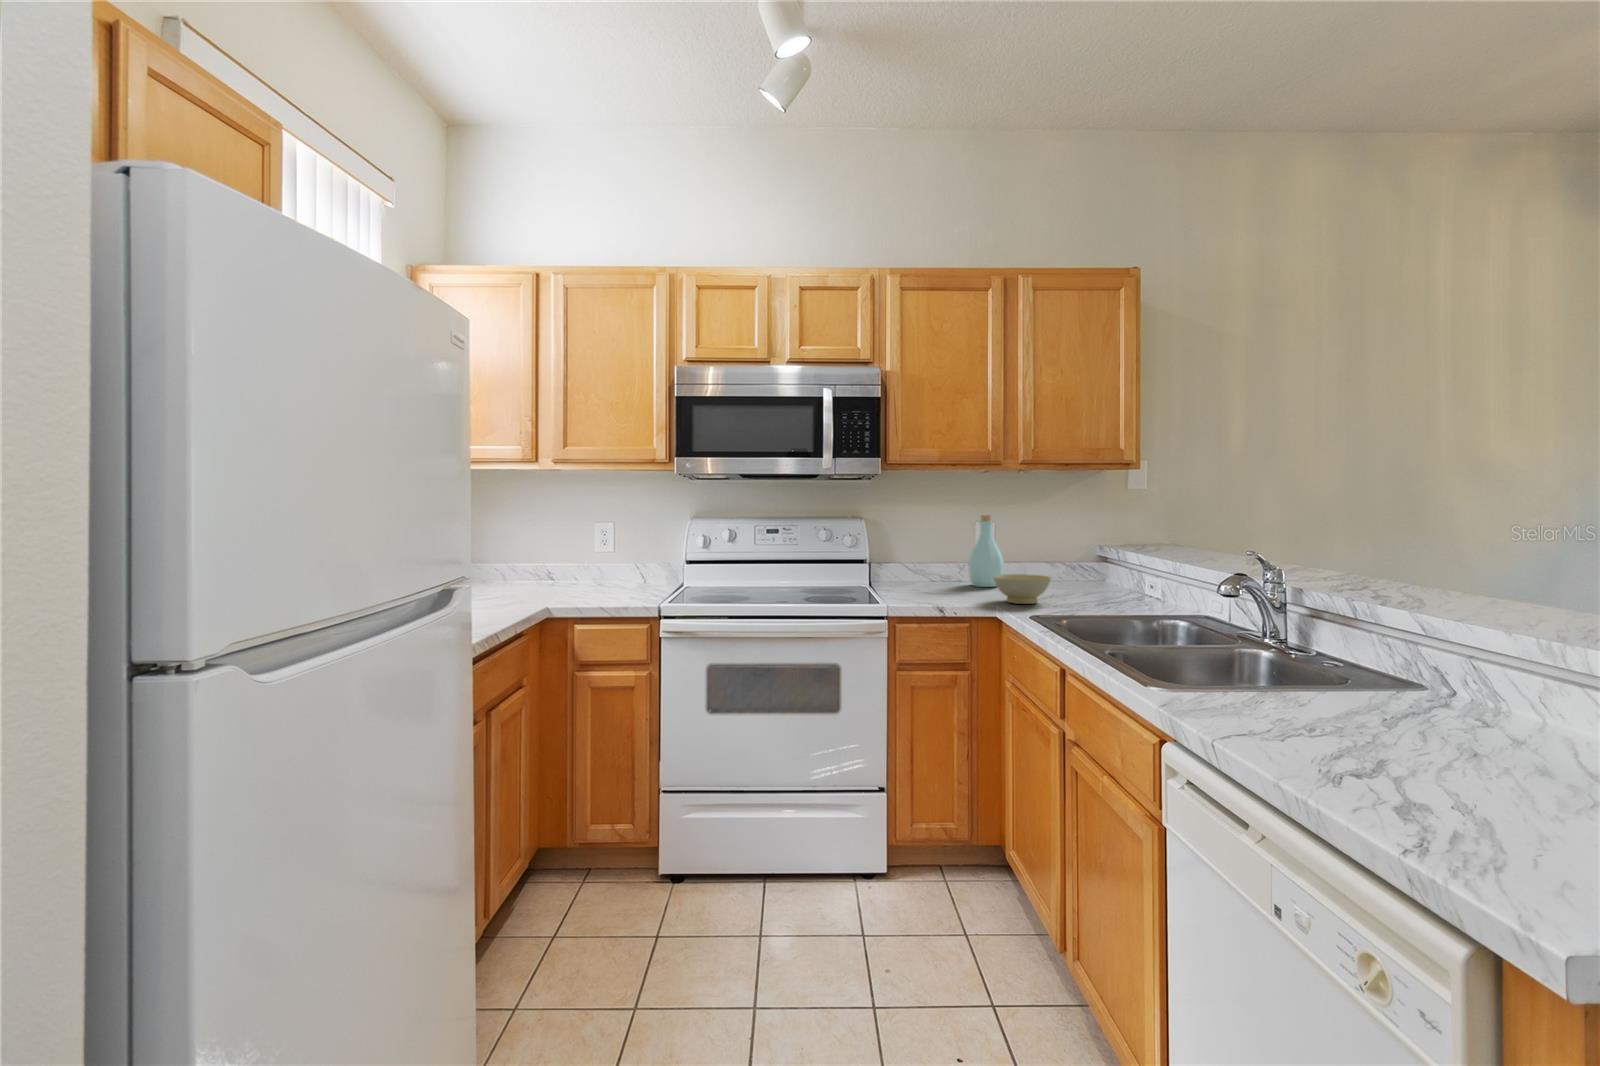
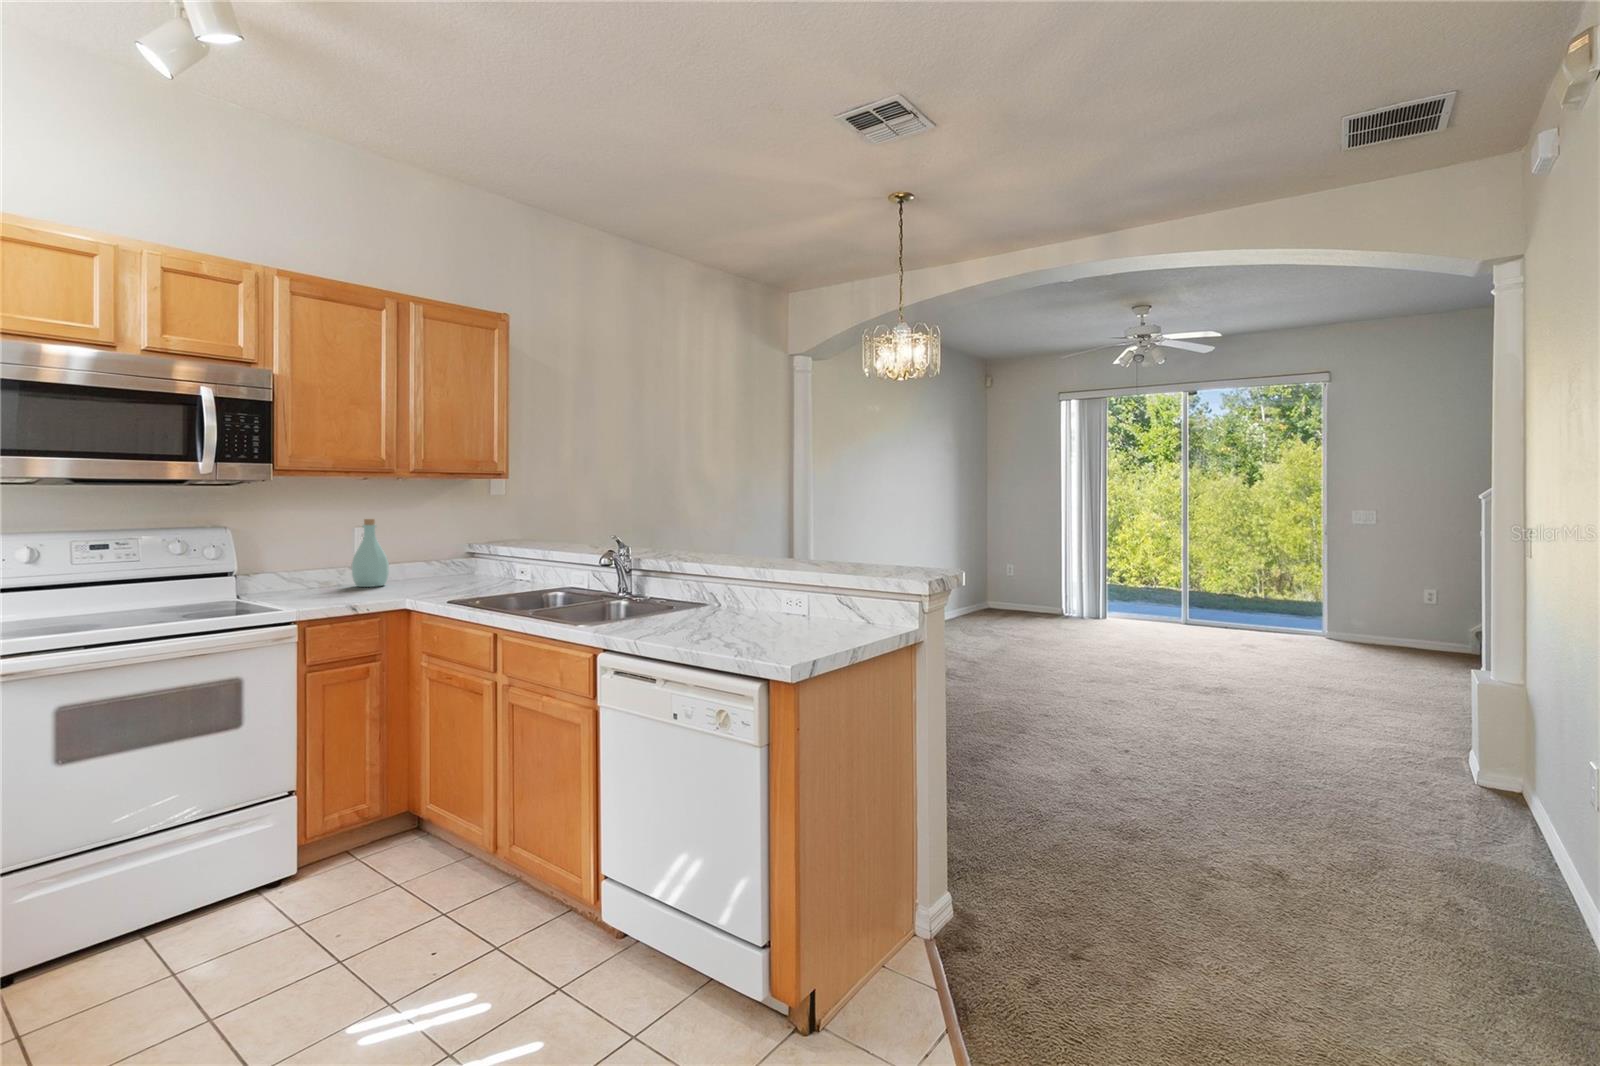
bowl: present [993,574,1051,604] -> none [395,570,449,595]

